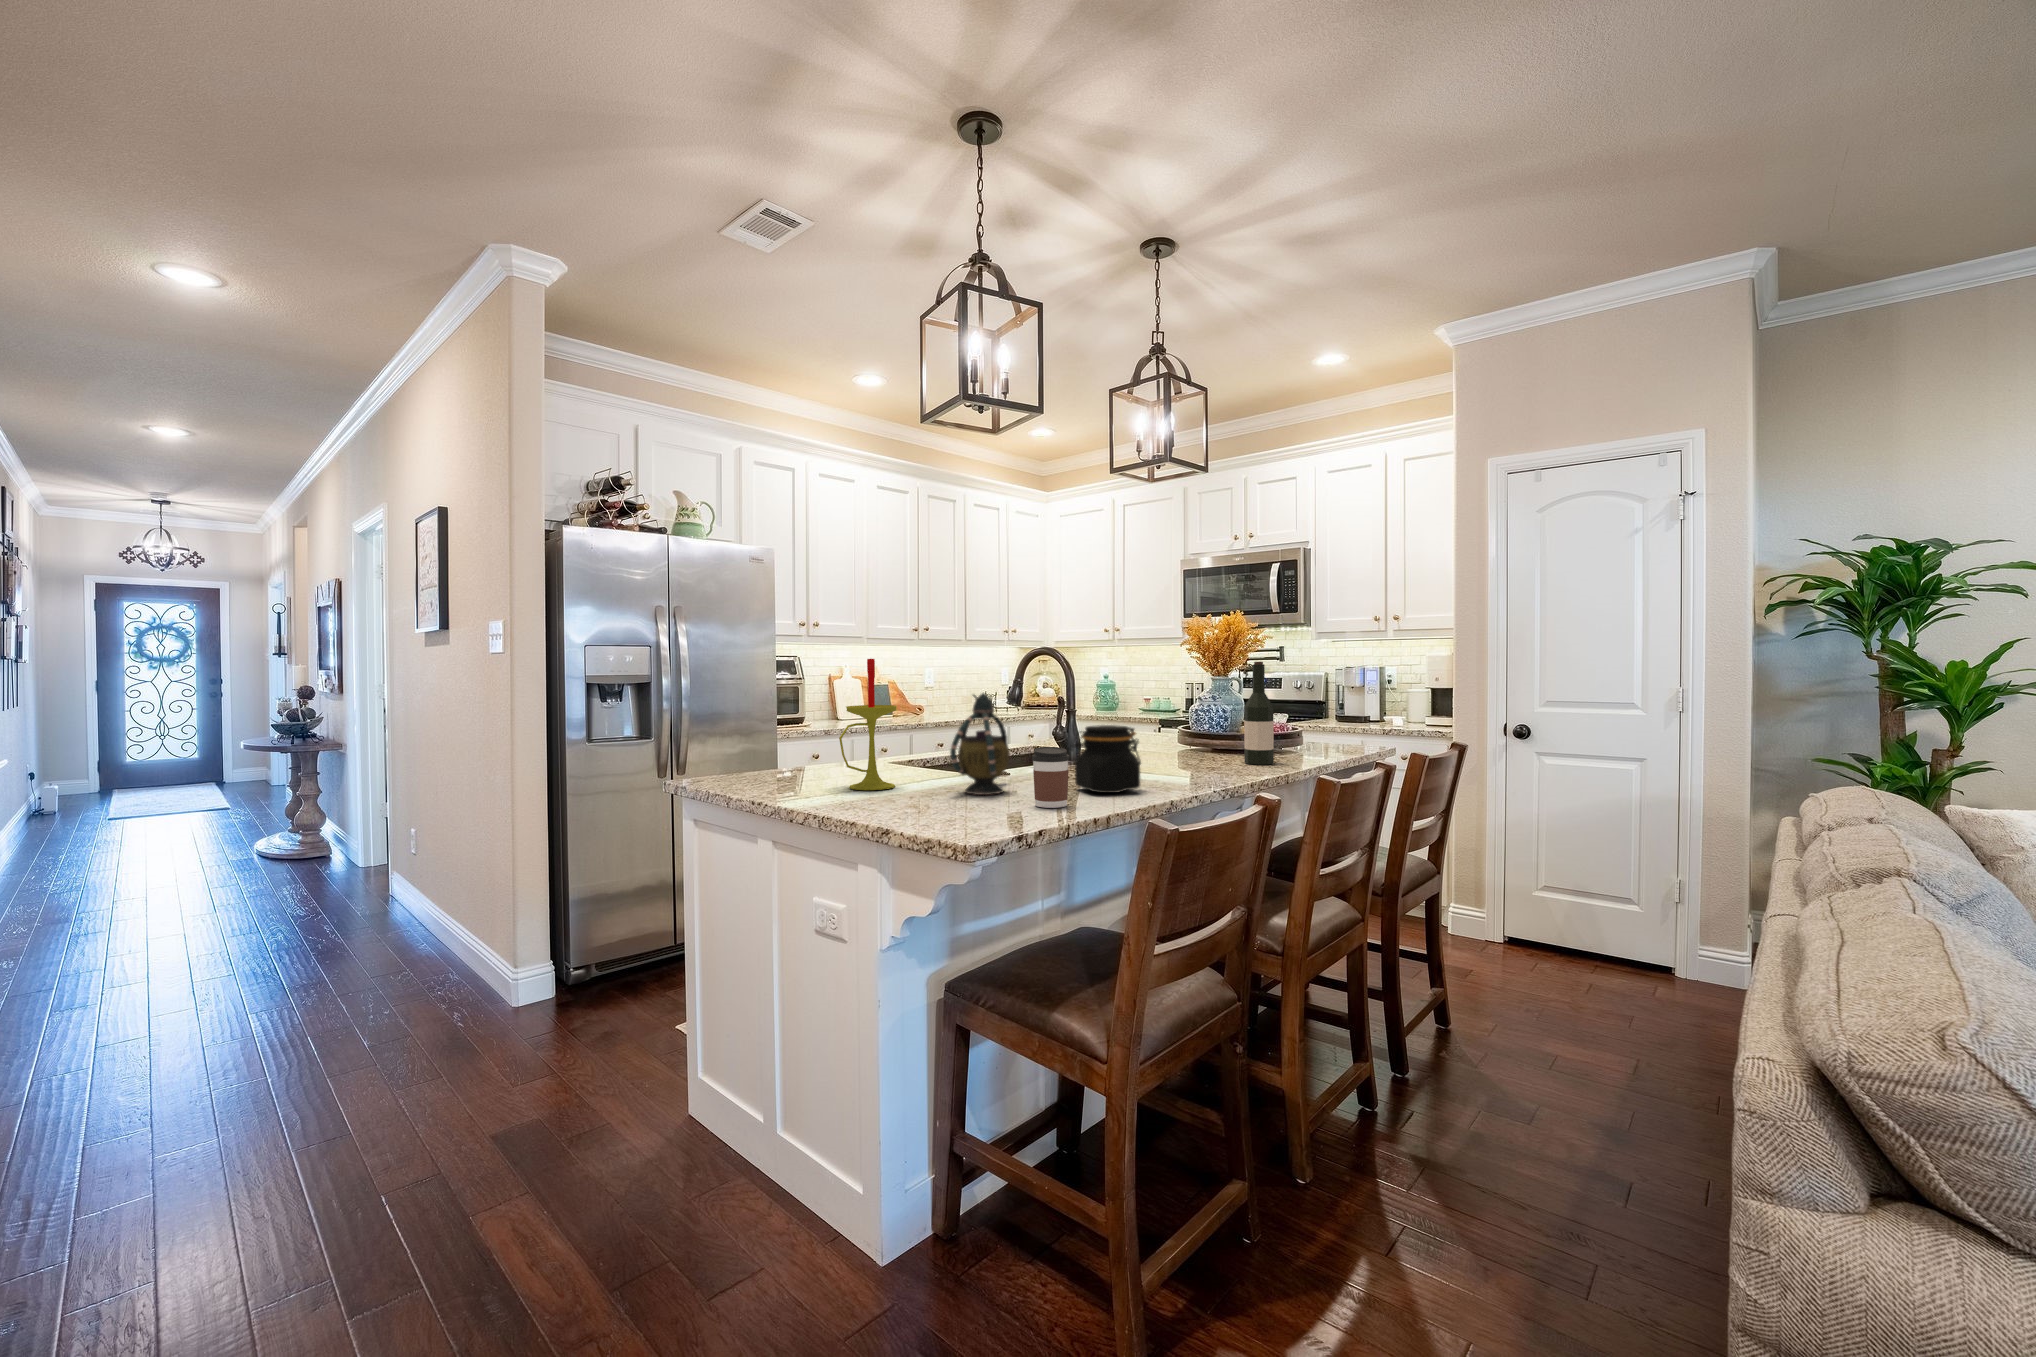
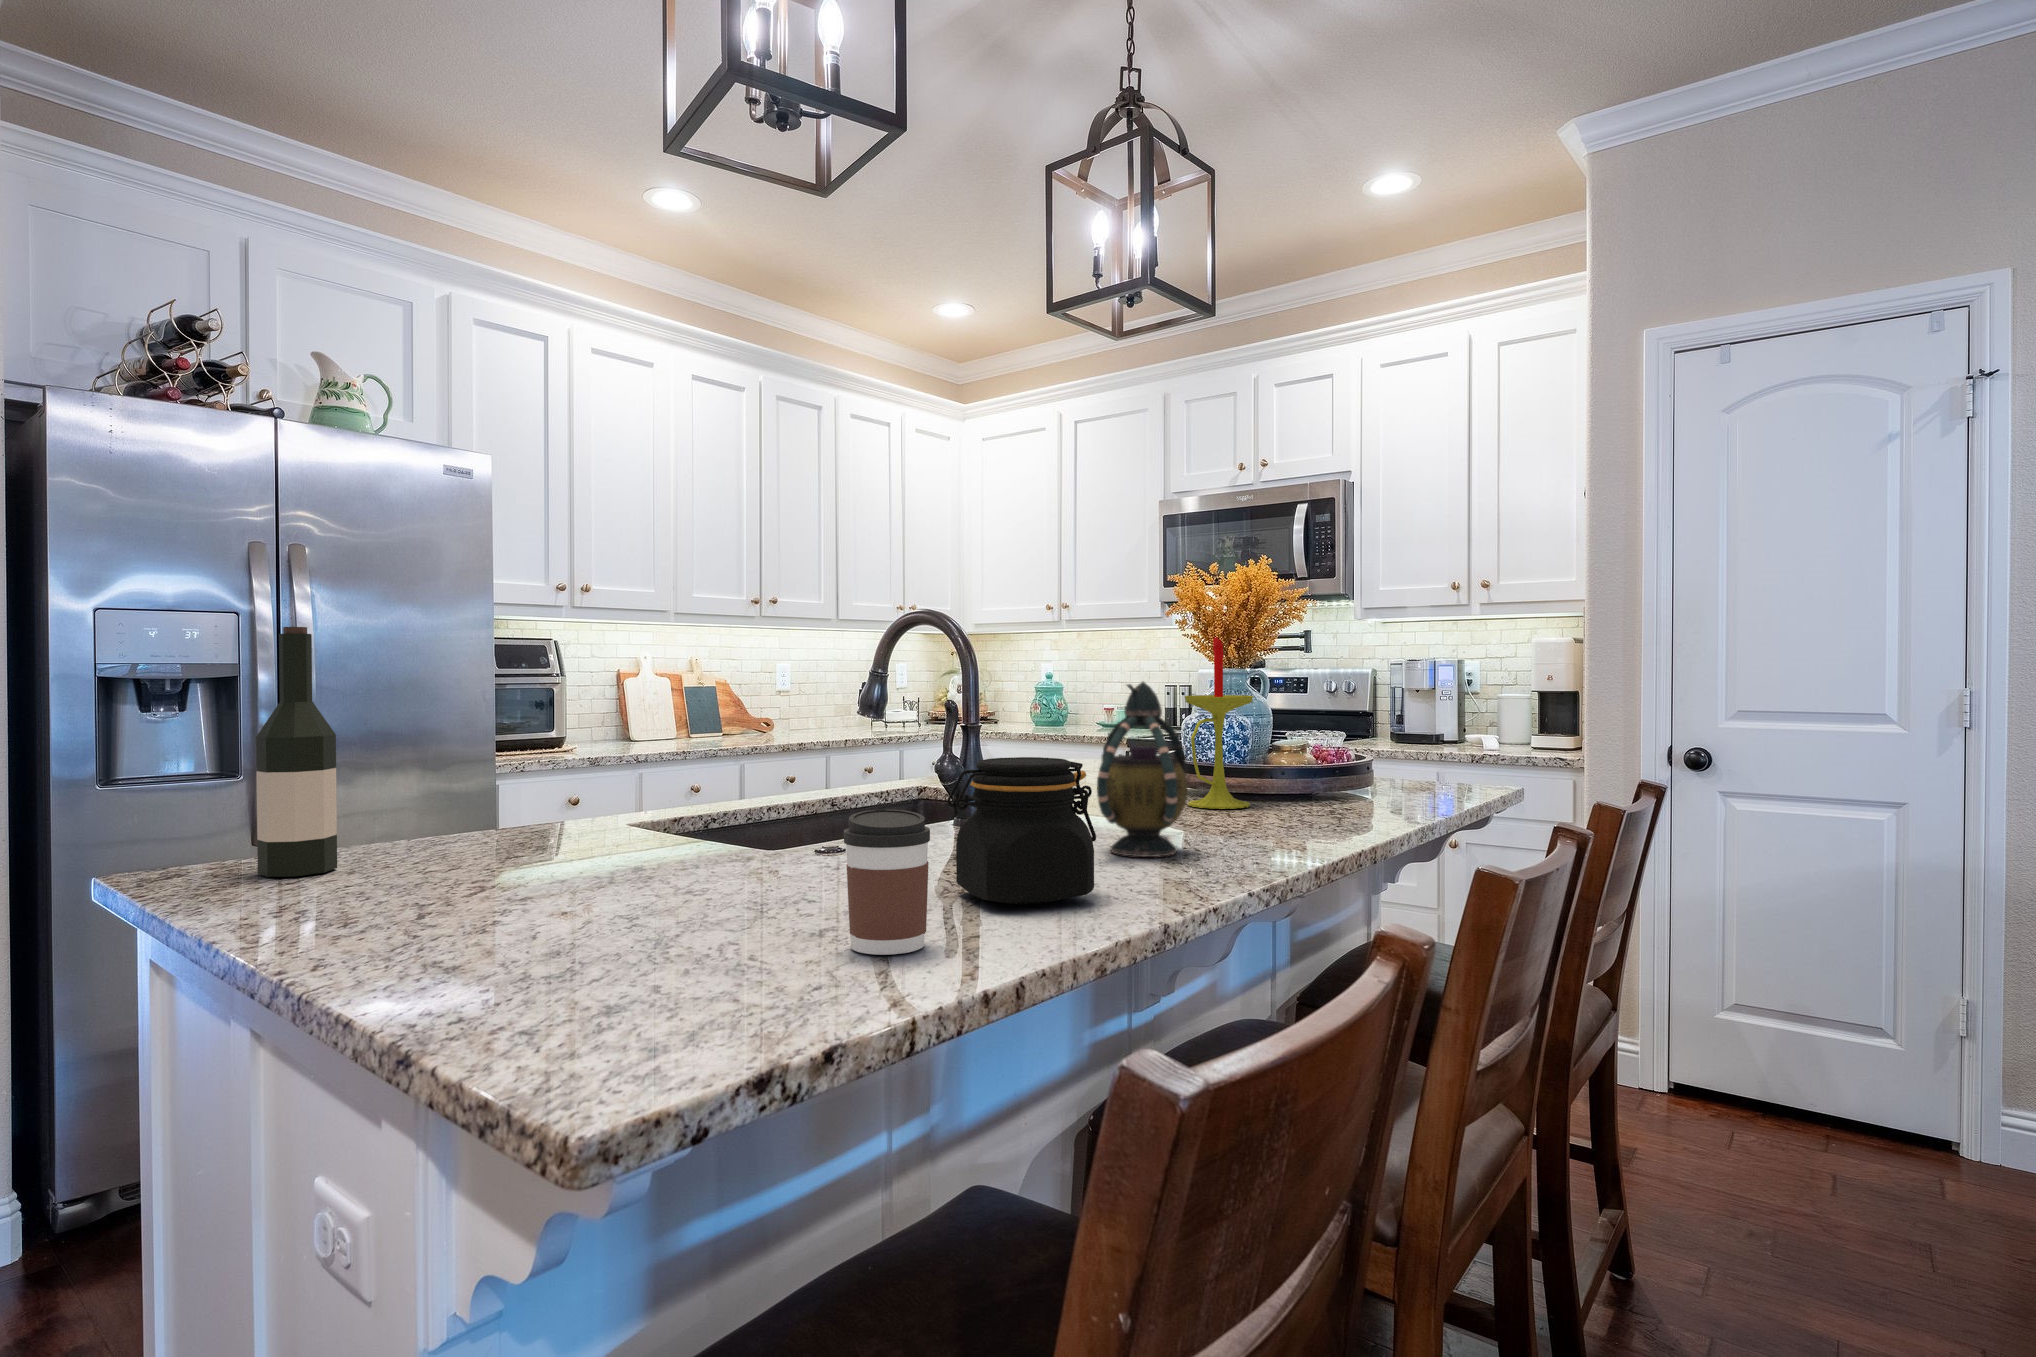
candle: present [839,659,897,790] -> present [1185,637,1253,809]
wine bottle: present [1244,662,1274,765] -> present [256,627,337,877]
teapot: present [950,693,1010,795] -> present [1097,682,1188,857]

